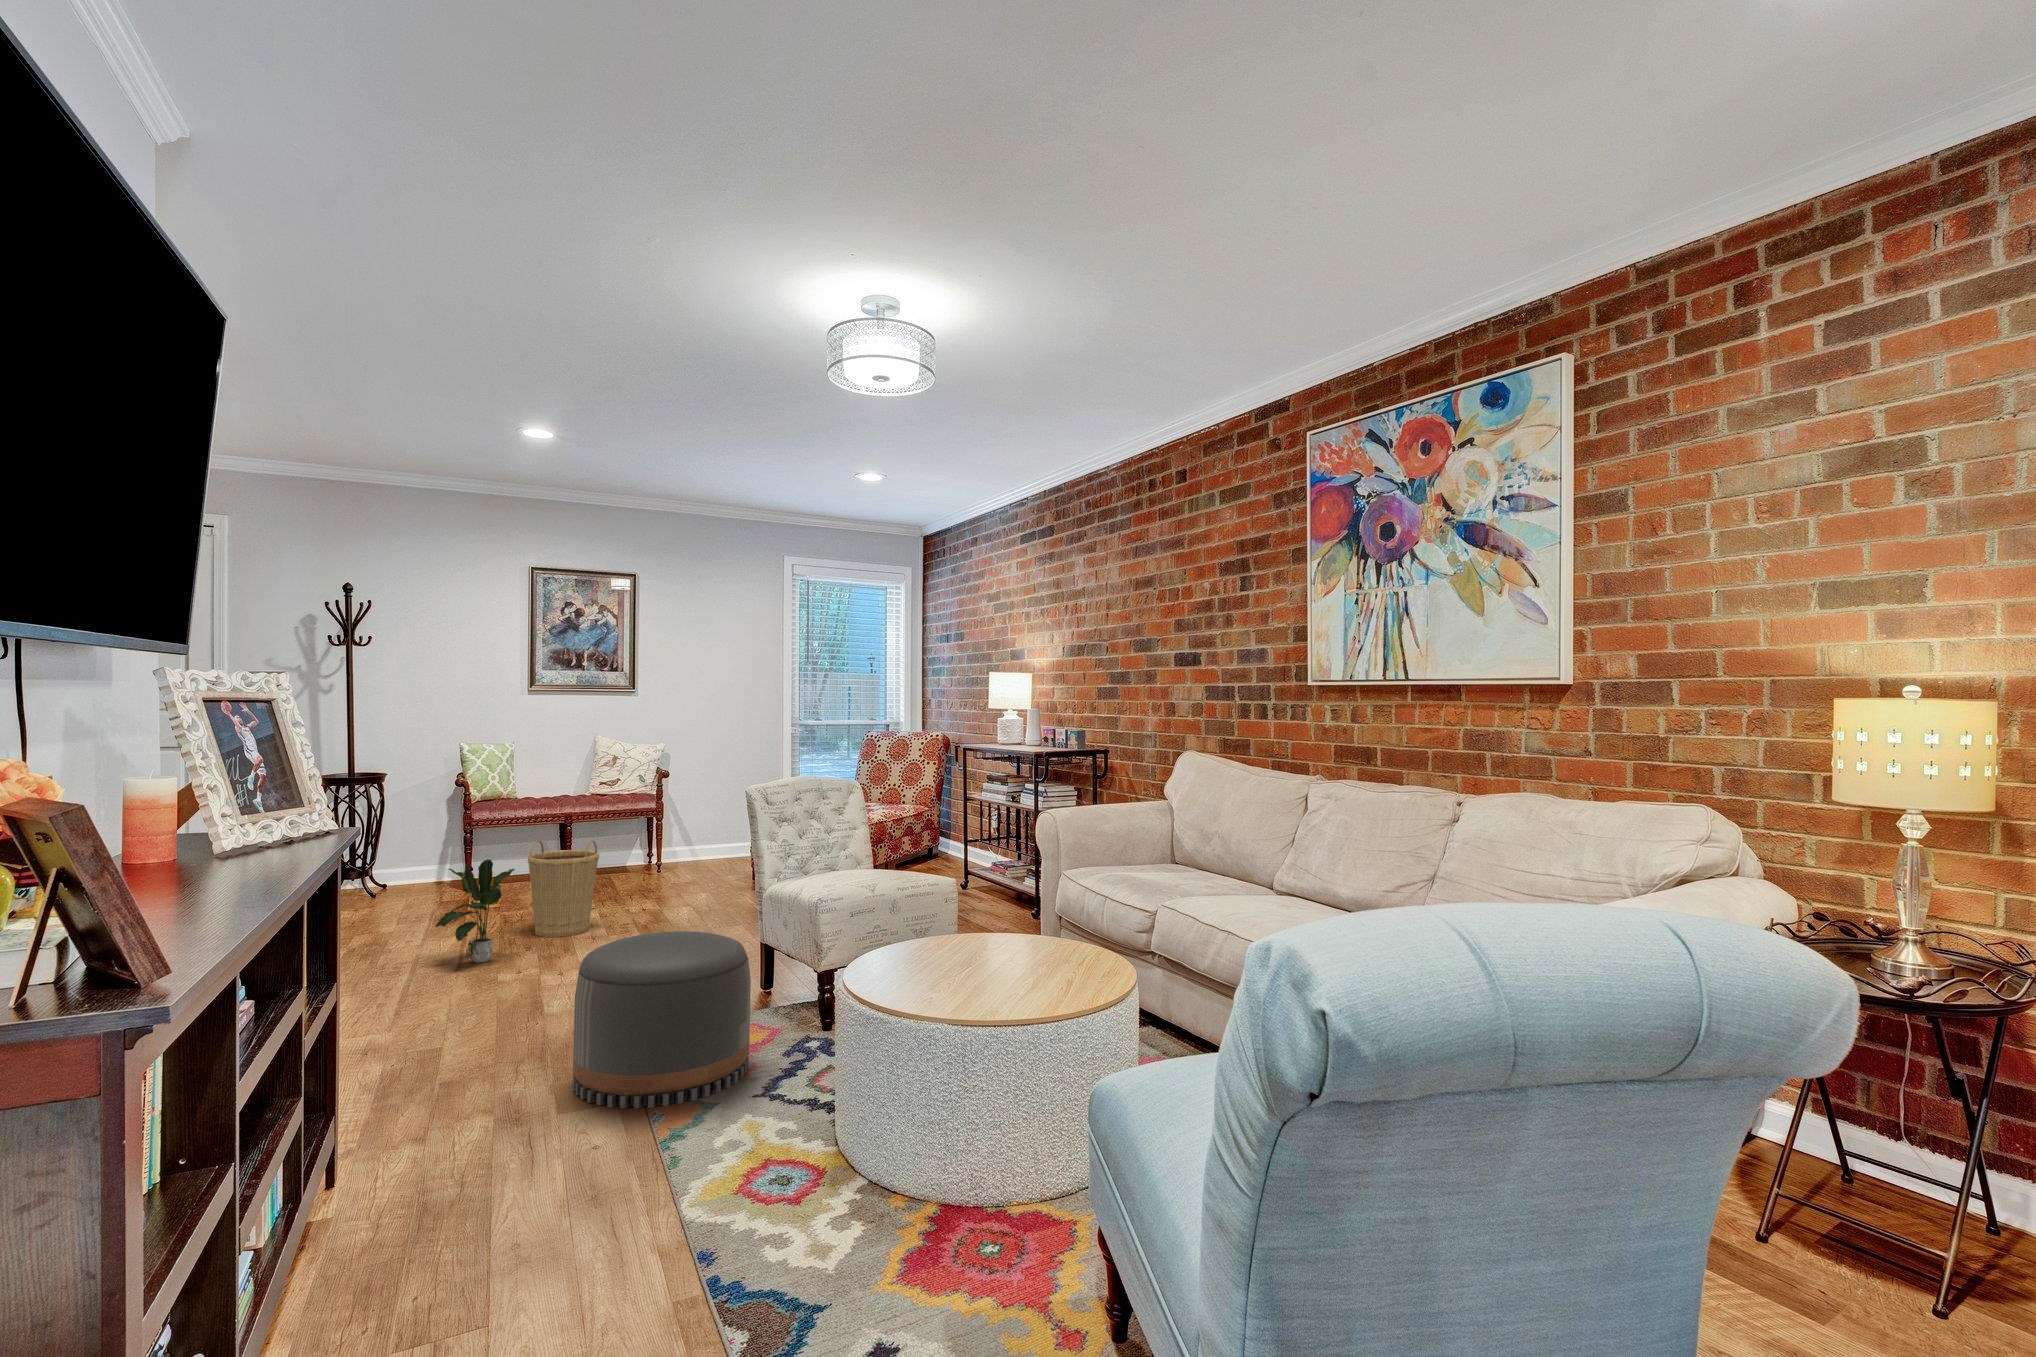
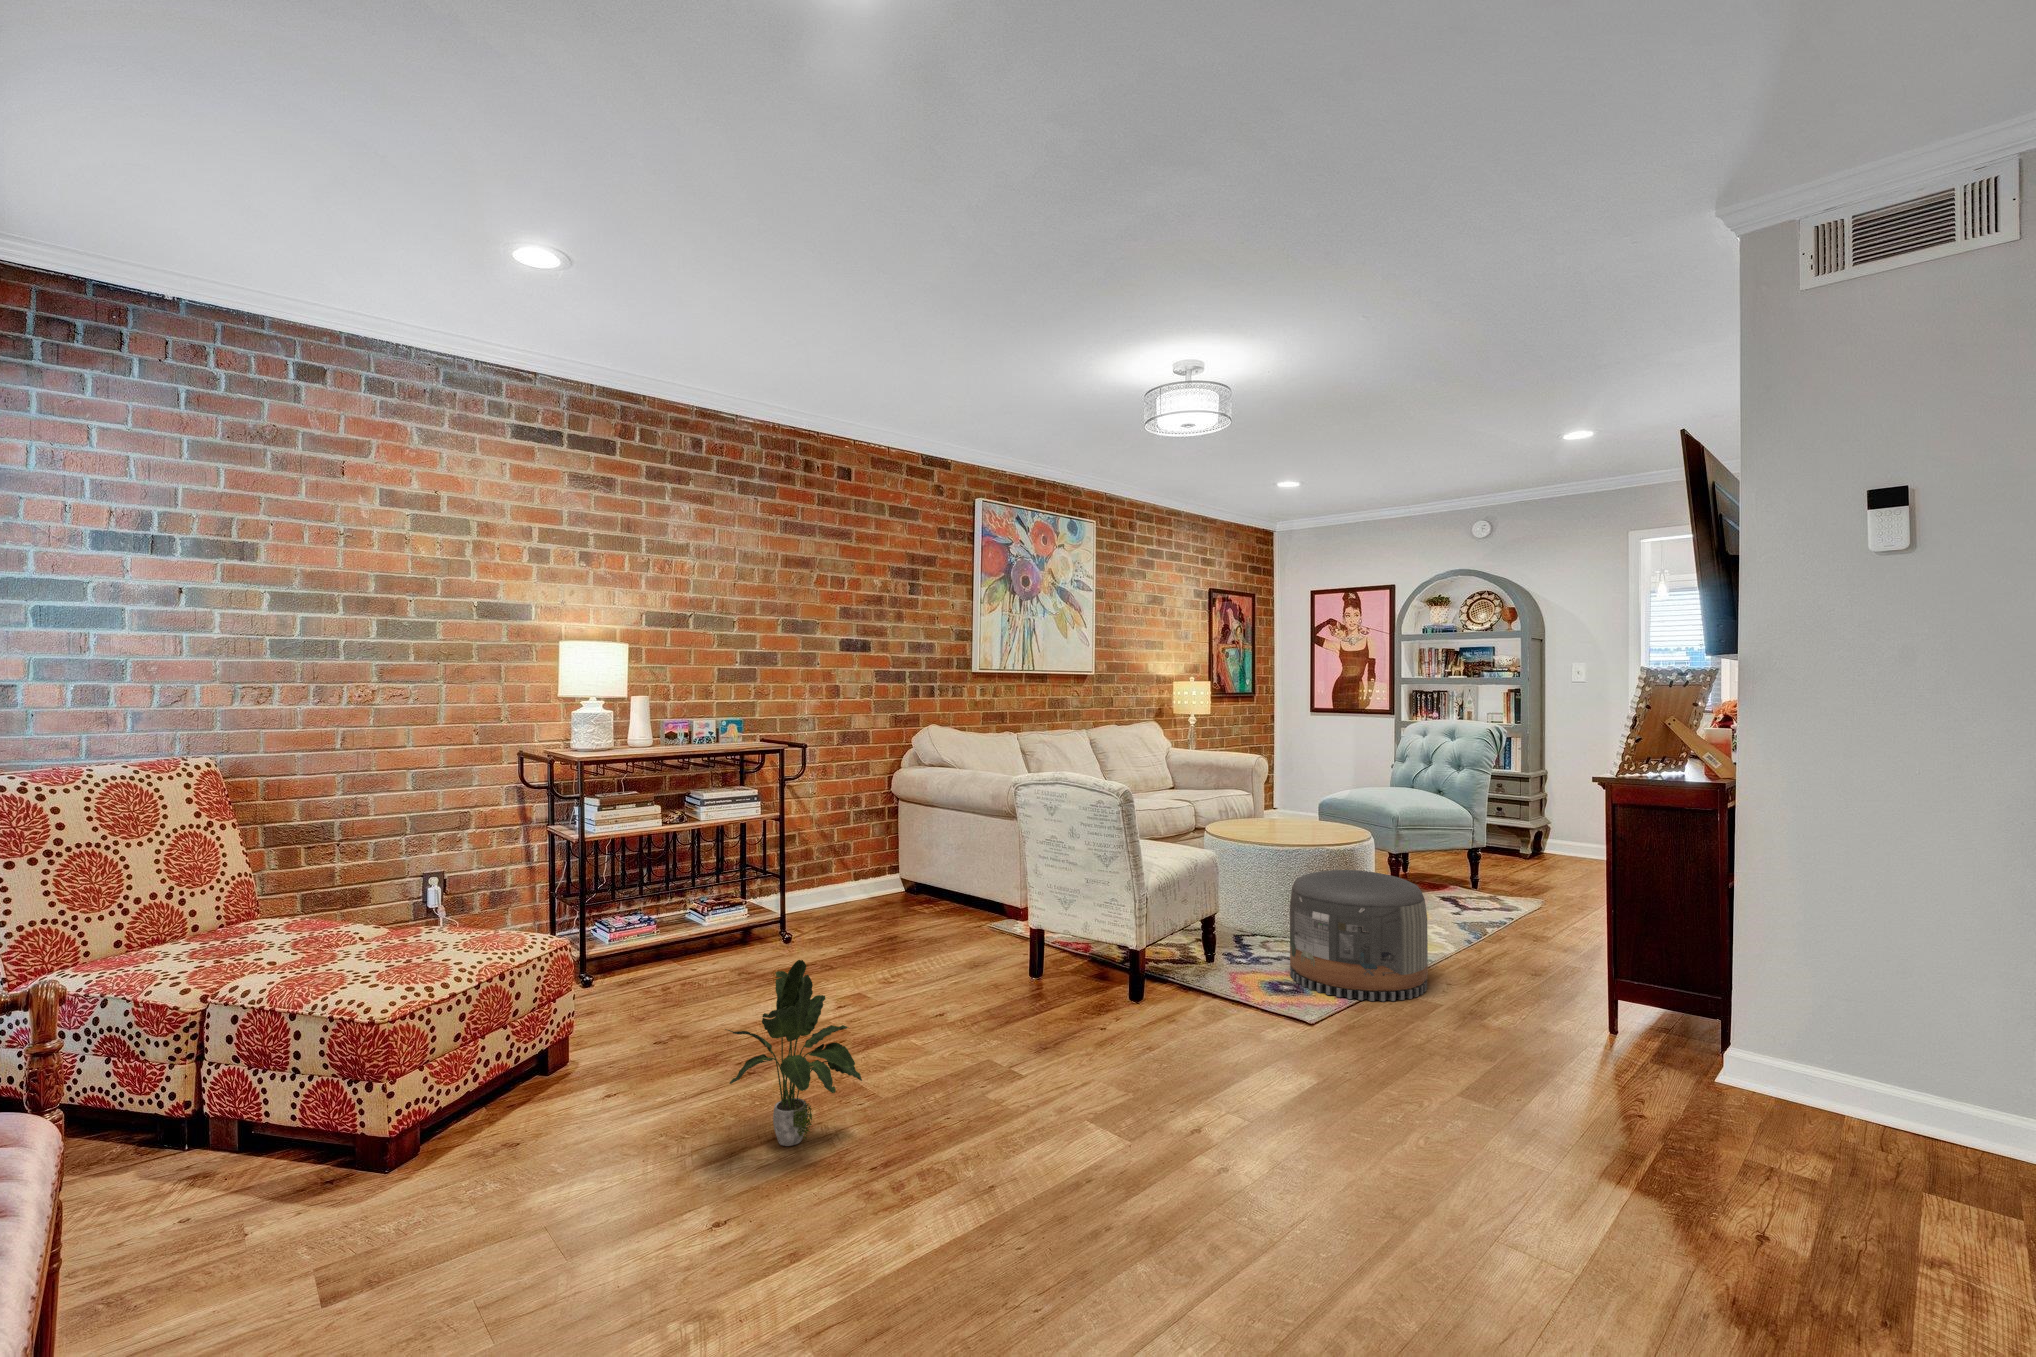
basket: present [528,840,599,937] -> none [872,994,1022,1257]
potted plant: present [436,859,515,963] -> present [725,960,862,1146]

